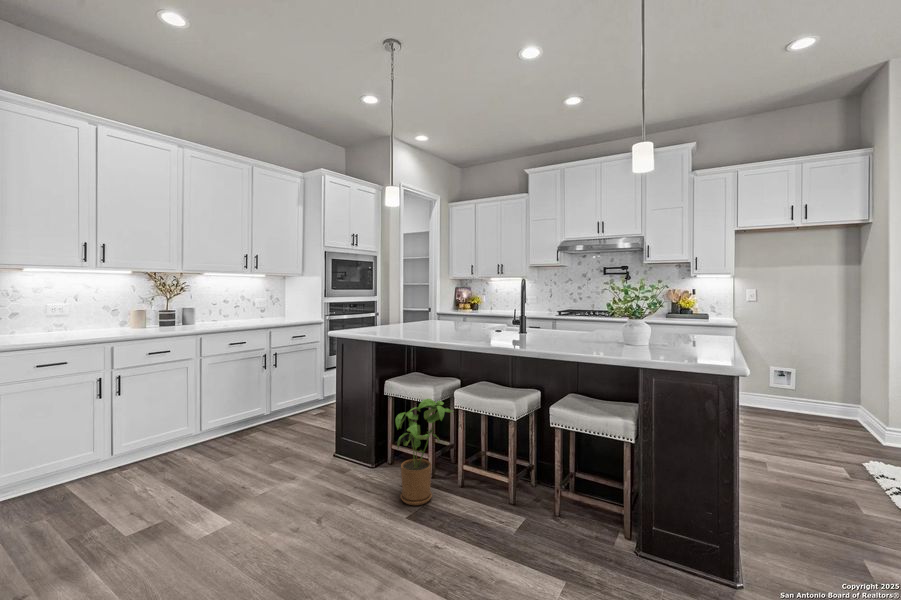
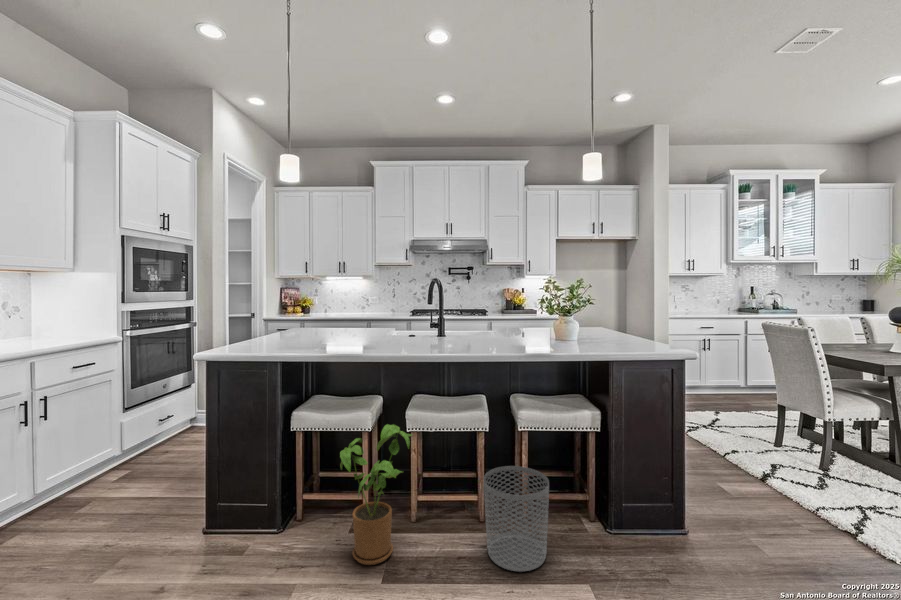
waste bin: none [492,454,552,548] -> present [484,466,549,572]

